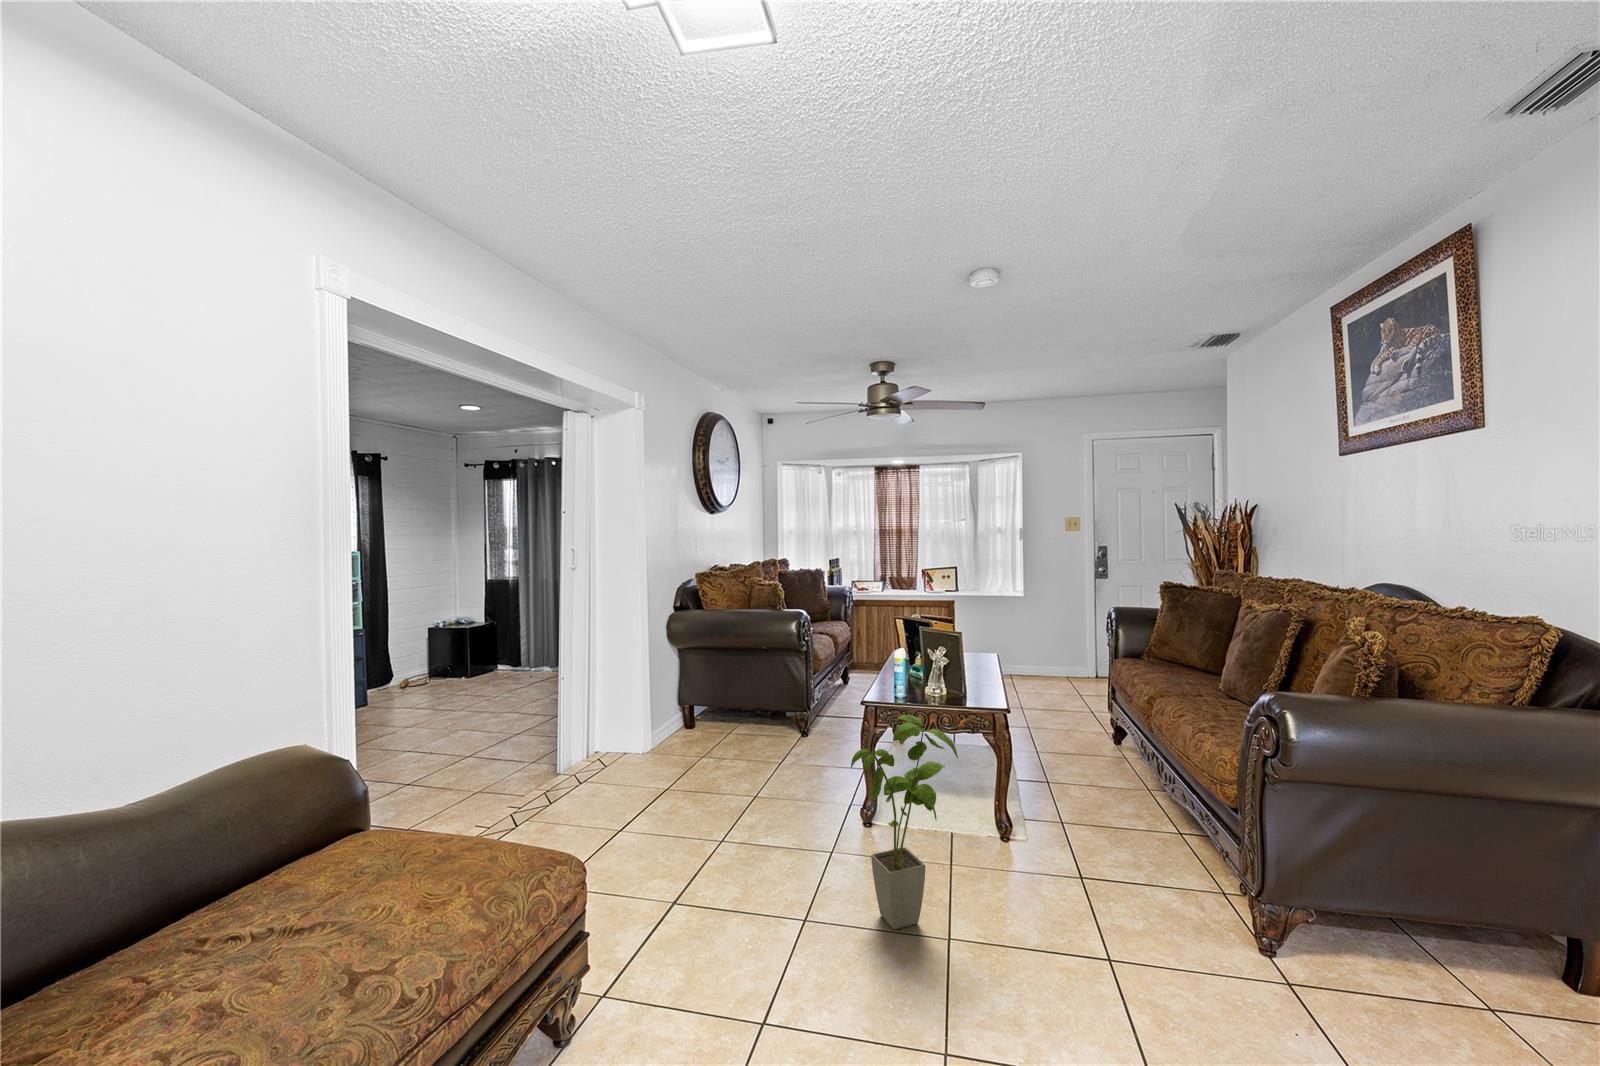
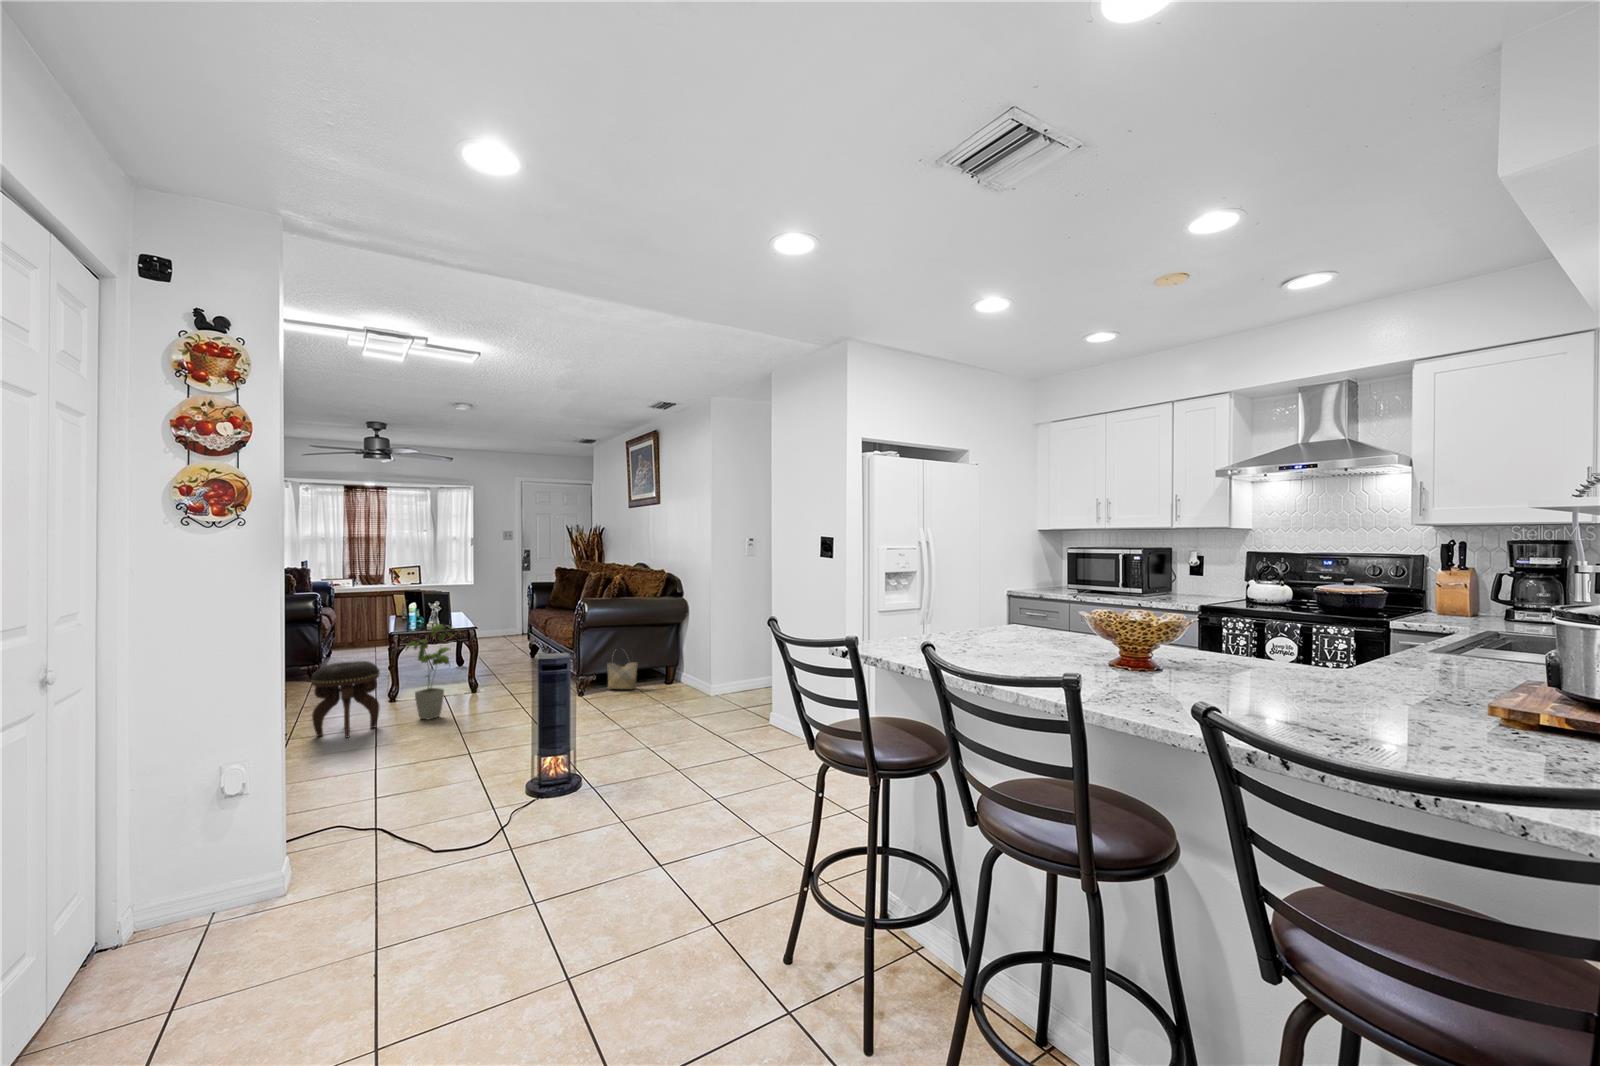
footstool: none [696,764,806,940] -> present [311,661,380,738]
woven basket: none [1351,847,1482,1009] -> present [607,661,638,689]

